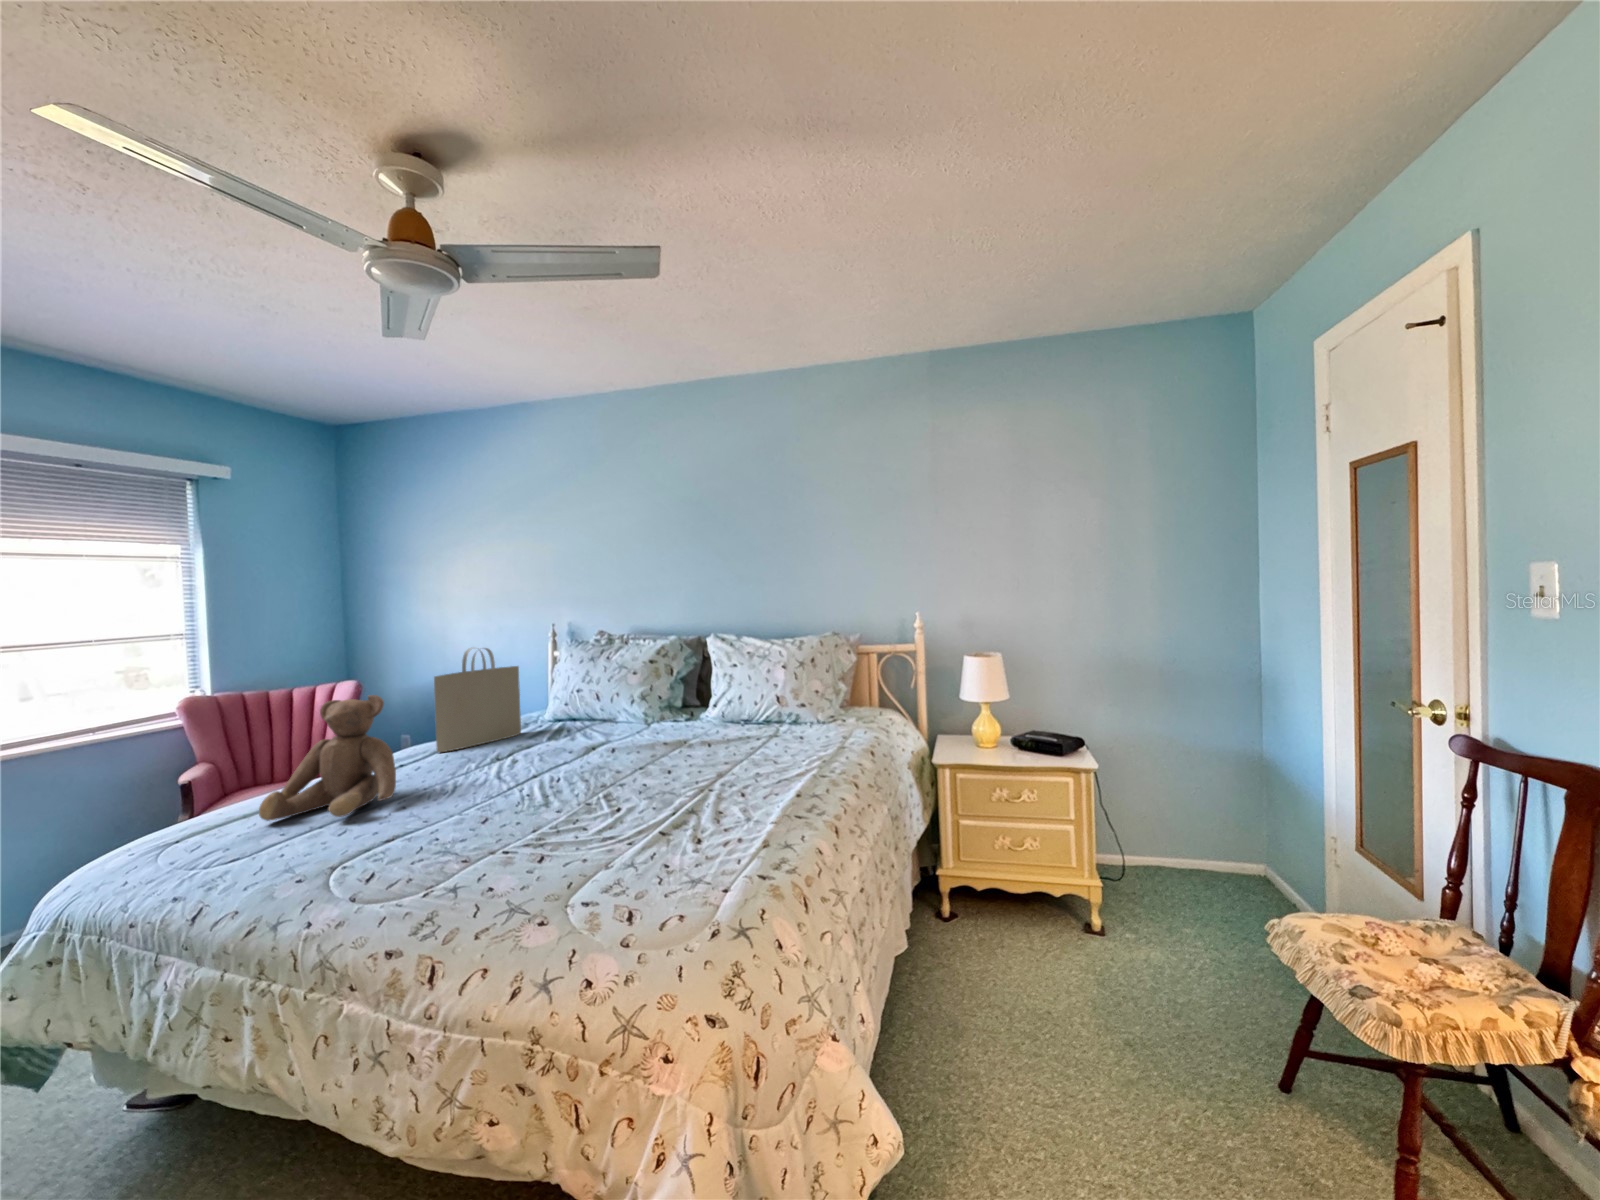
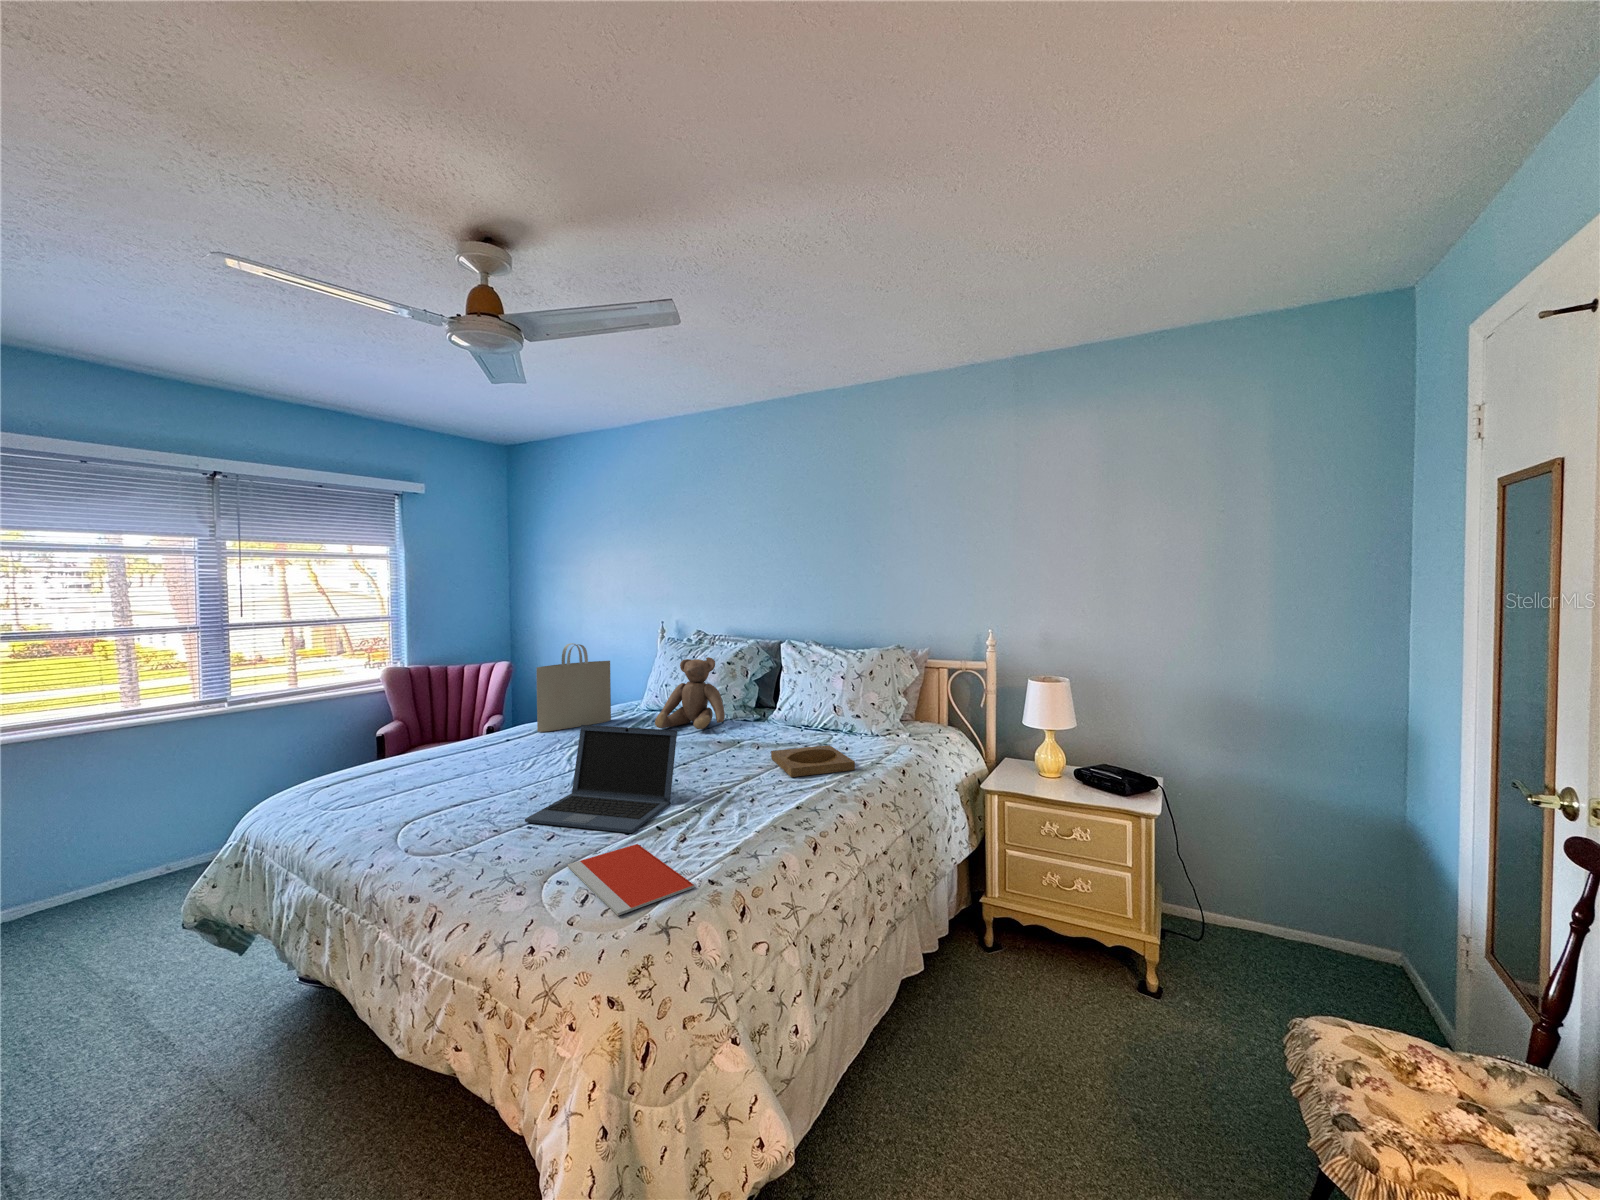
teddy bear: present [259,695,396,821] -> present [655,657,725,729]
laptop: none [493,726,658,846] -> present [525,725,677,833]
tray: none [735,735,828,768] -> present [771,745,855,777]
notebook: none [584,851,749,925] -> present [568,844,695,916]

